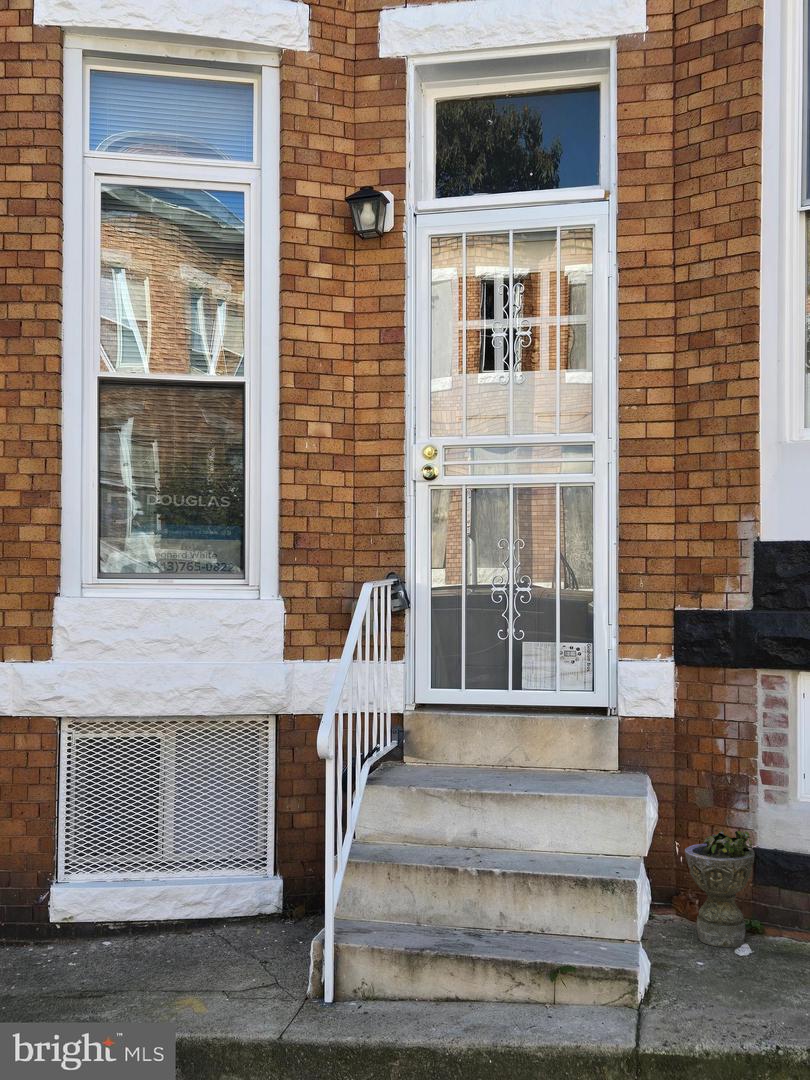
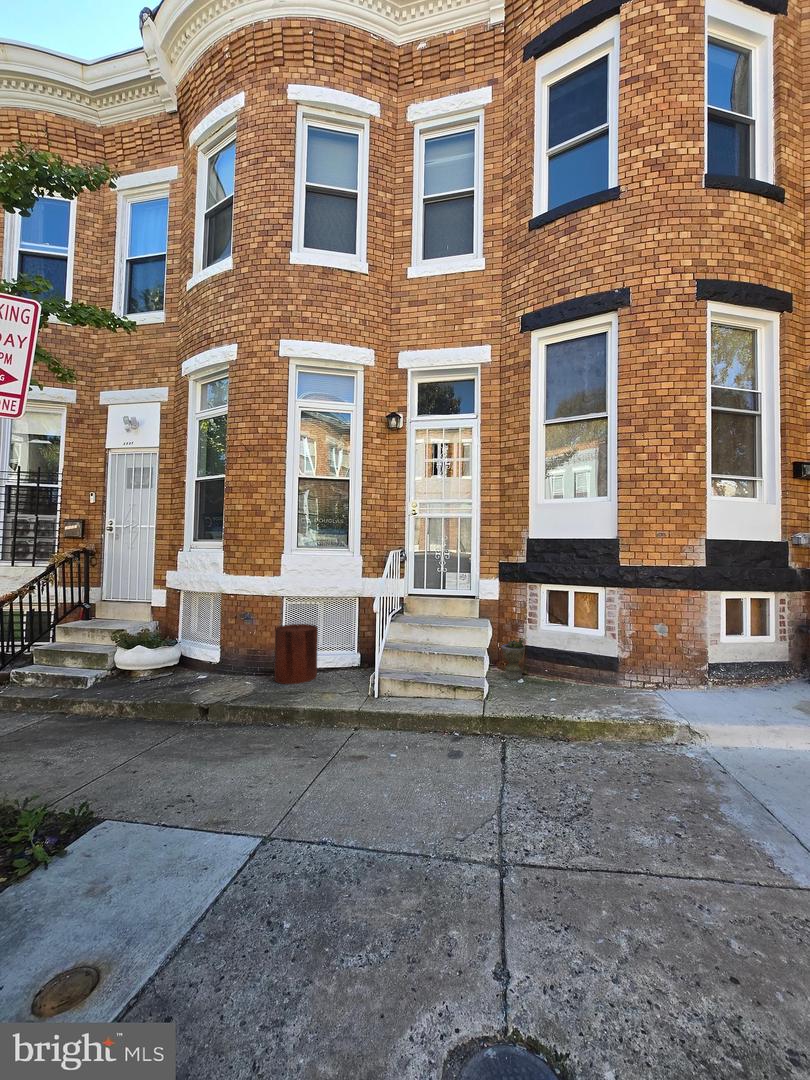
trash can: none [38,794,159,971] -> present [274,624,318,684]

